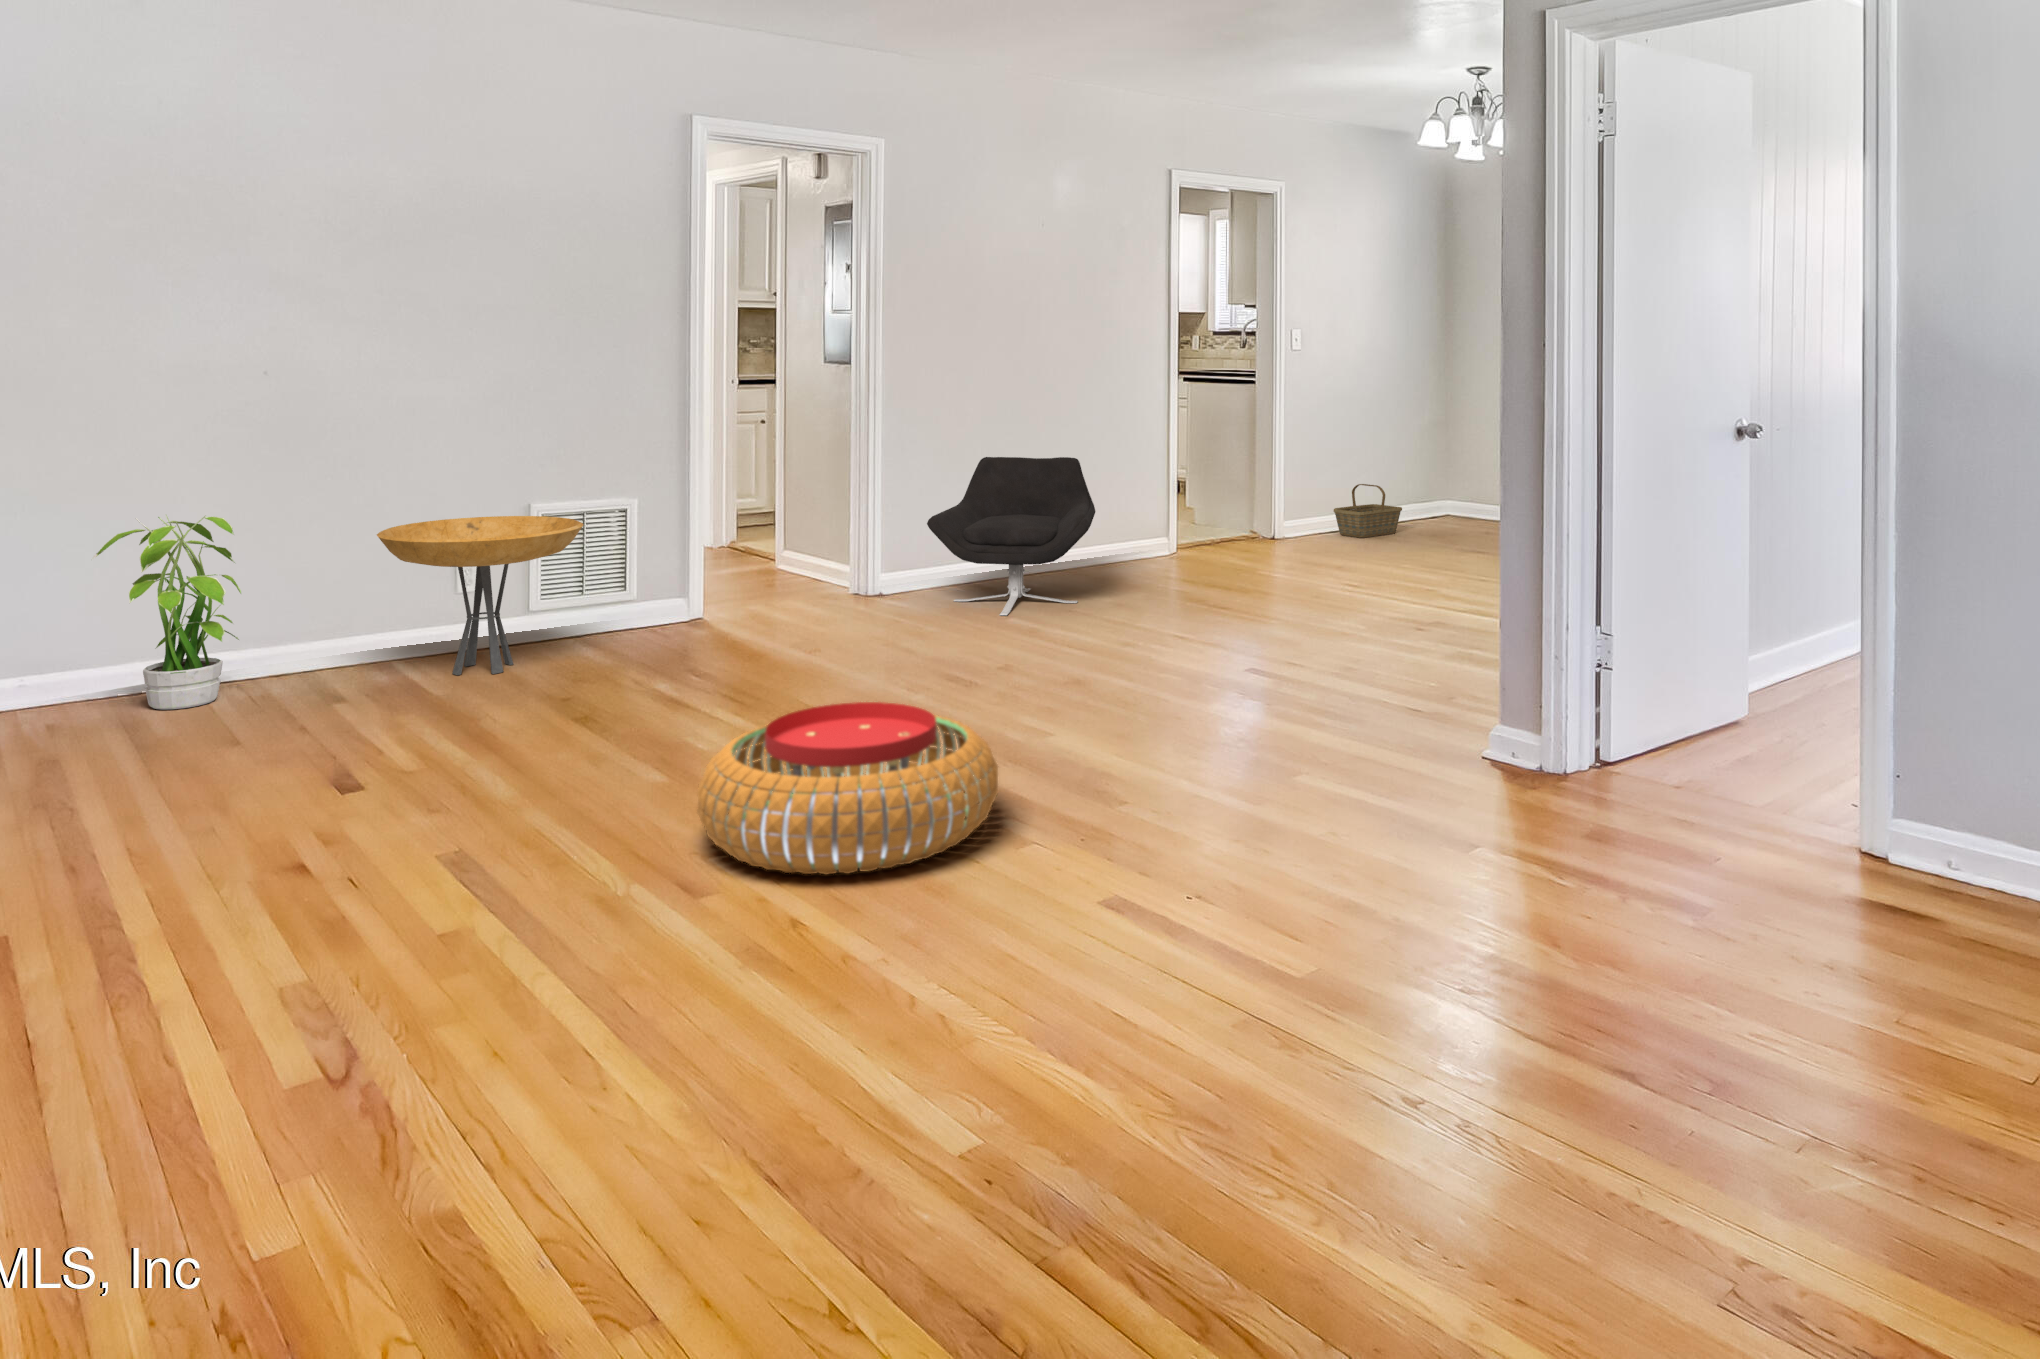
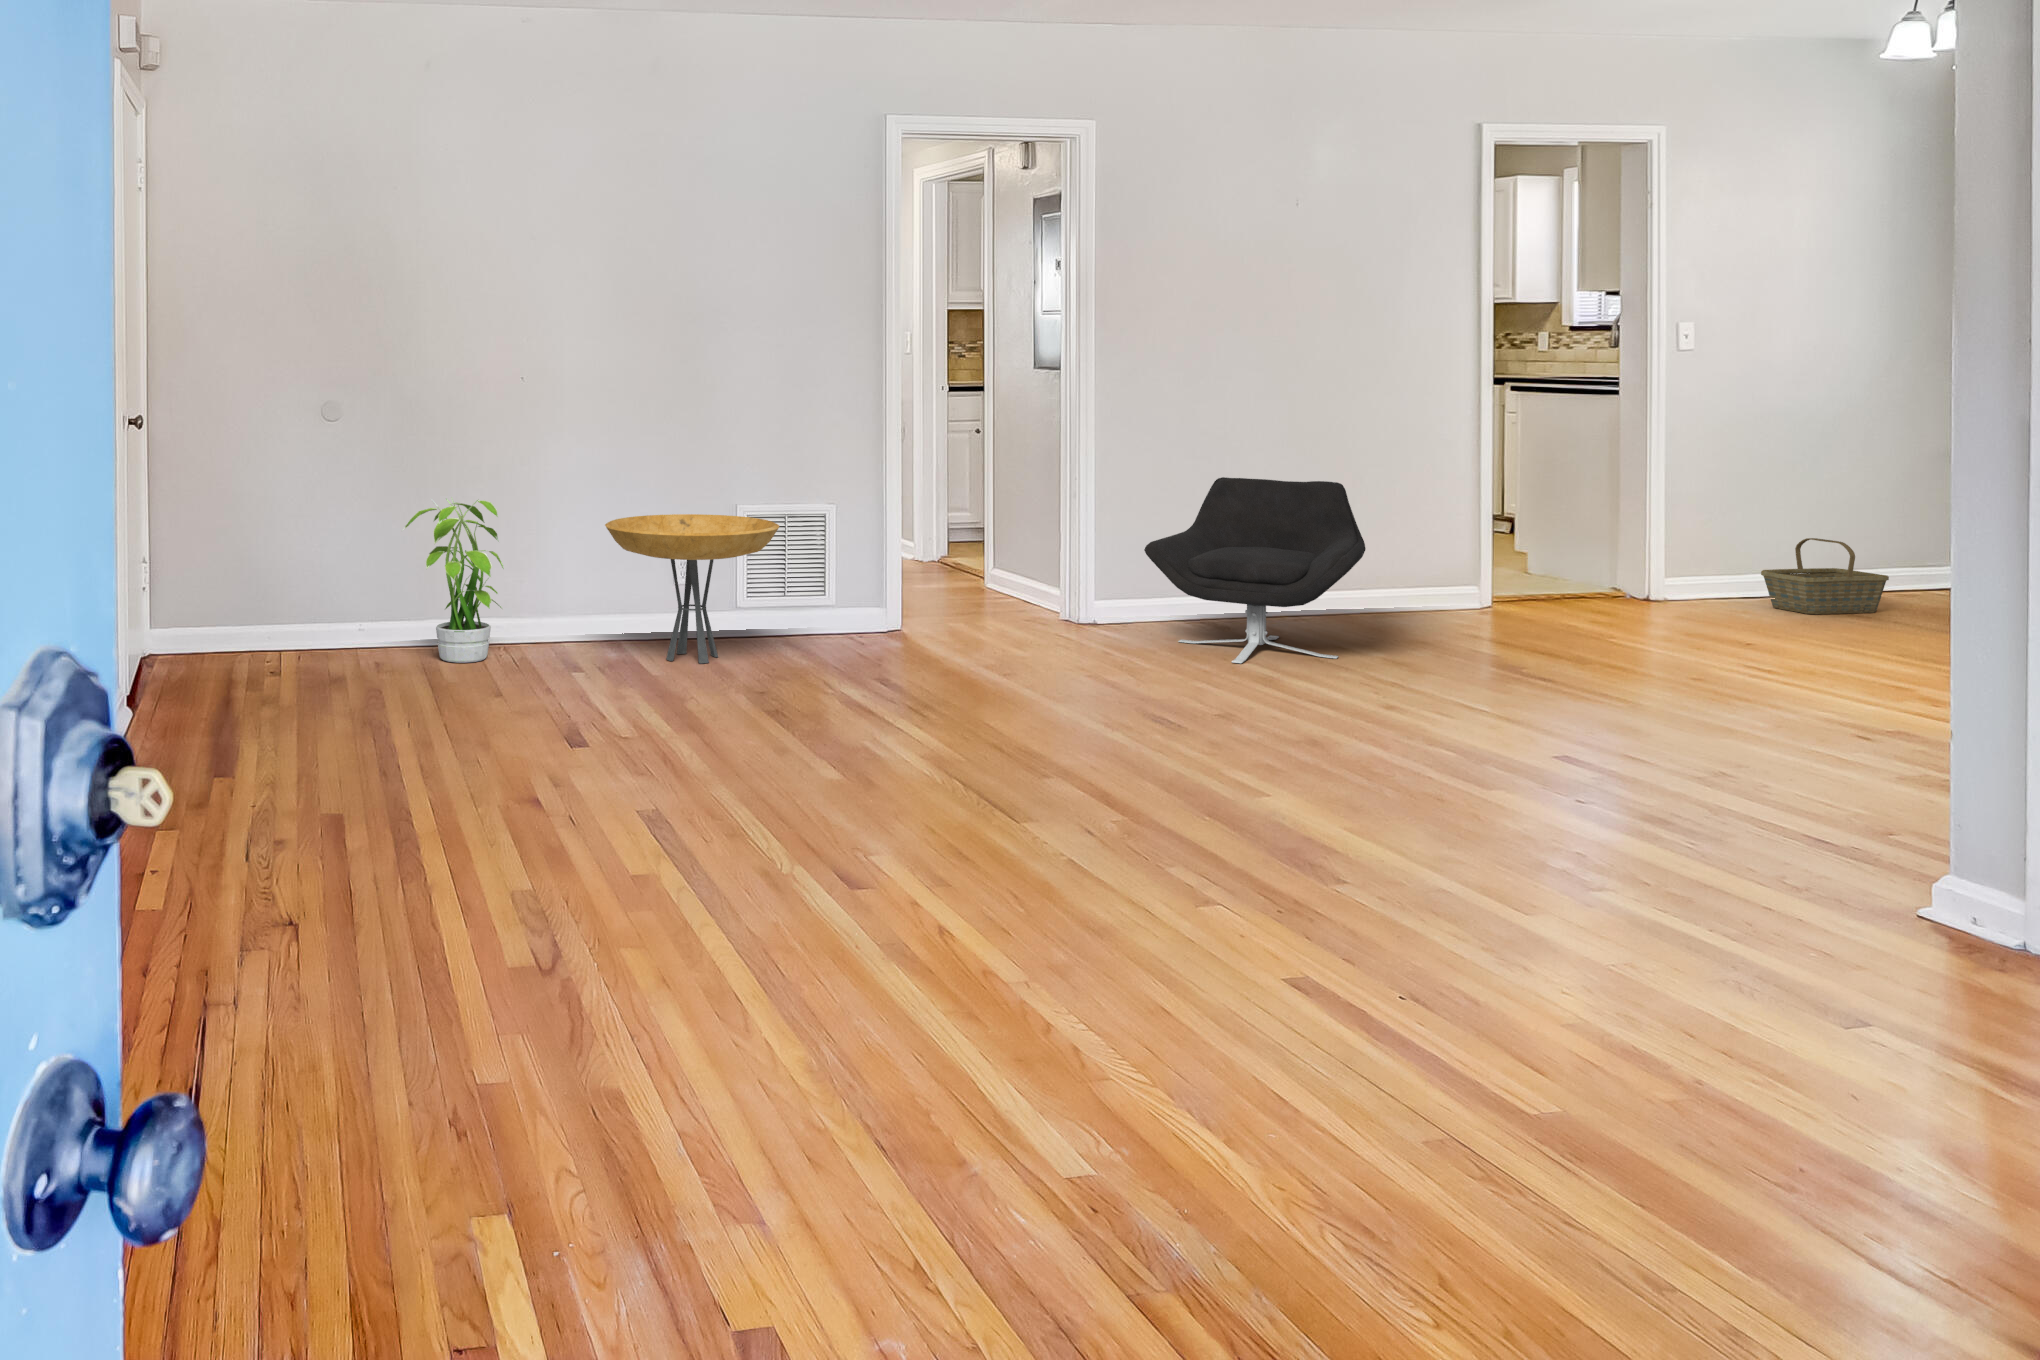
pouf: present [697,702,998,875] -> none [858,724,1179,899]

